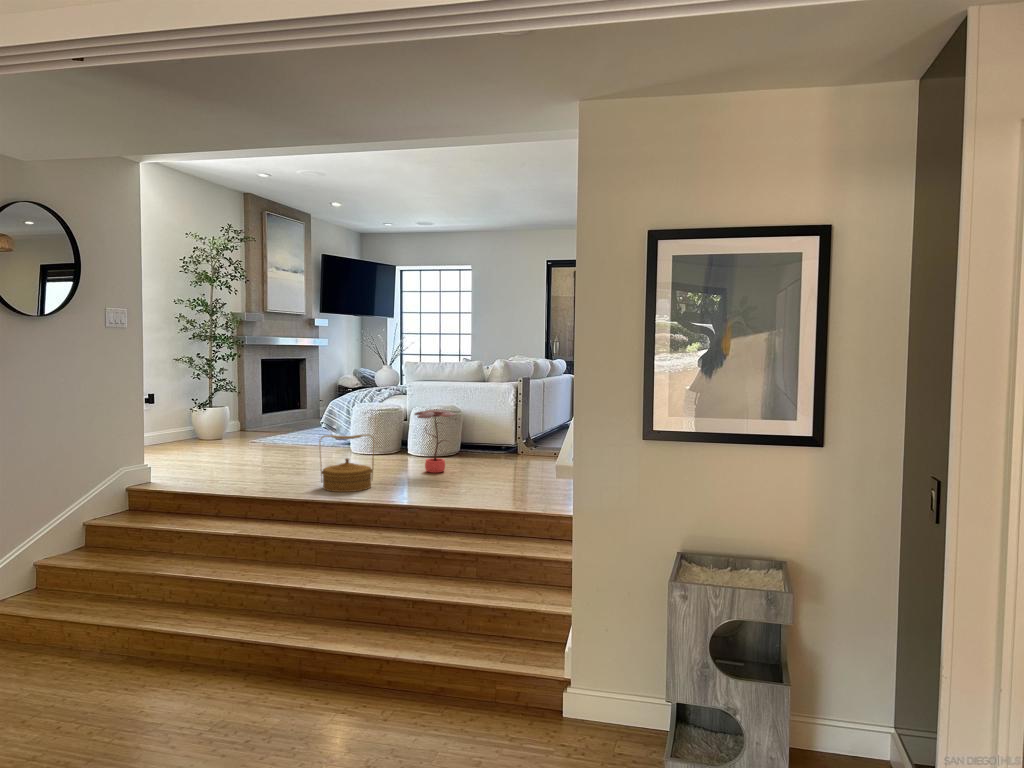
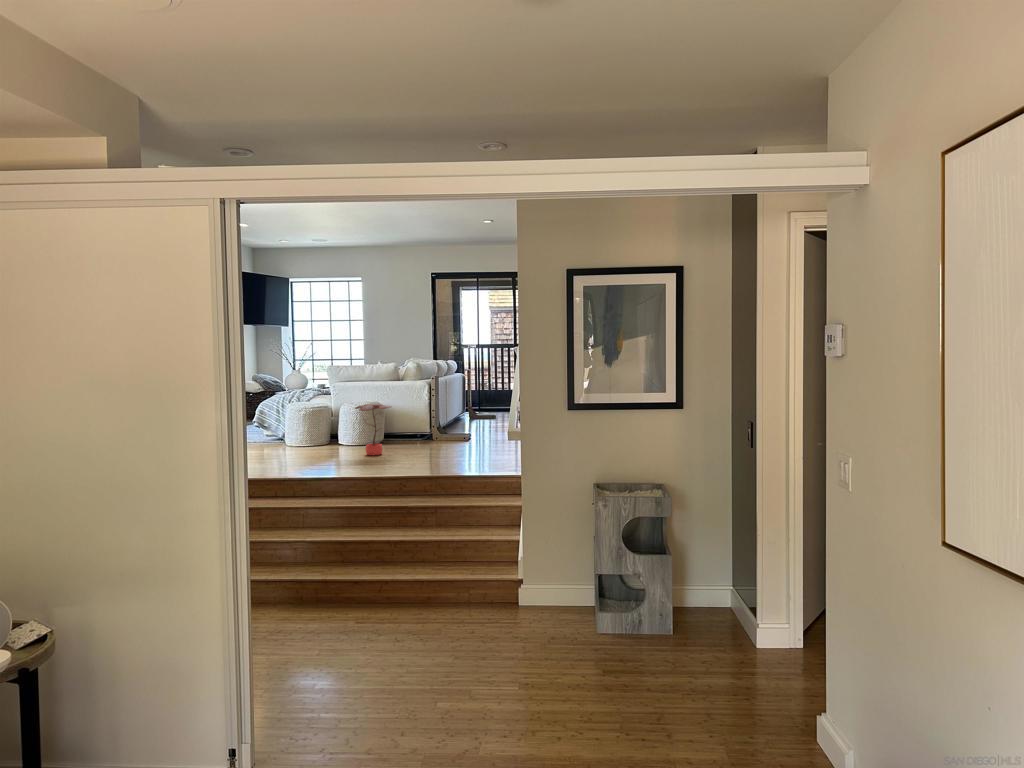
basket: present [320,434,374,492] -> none [286,425,332,472]

